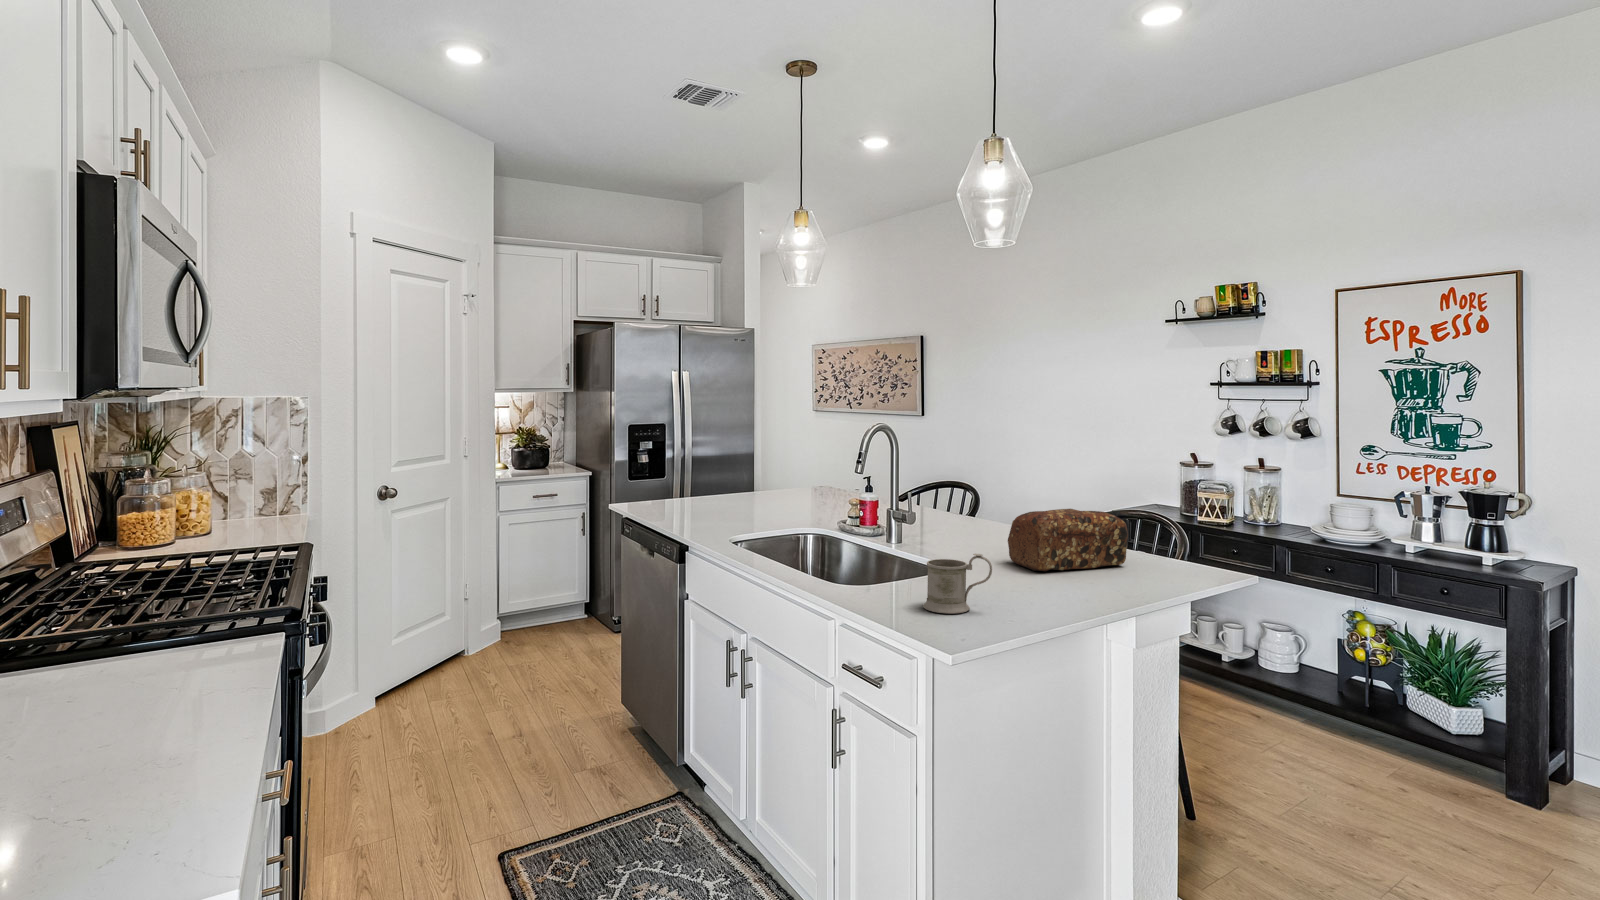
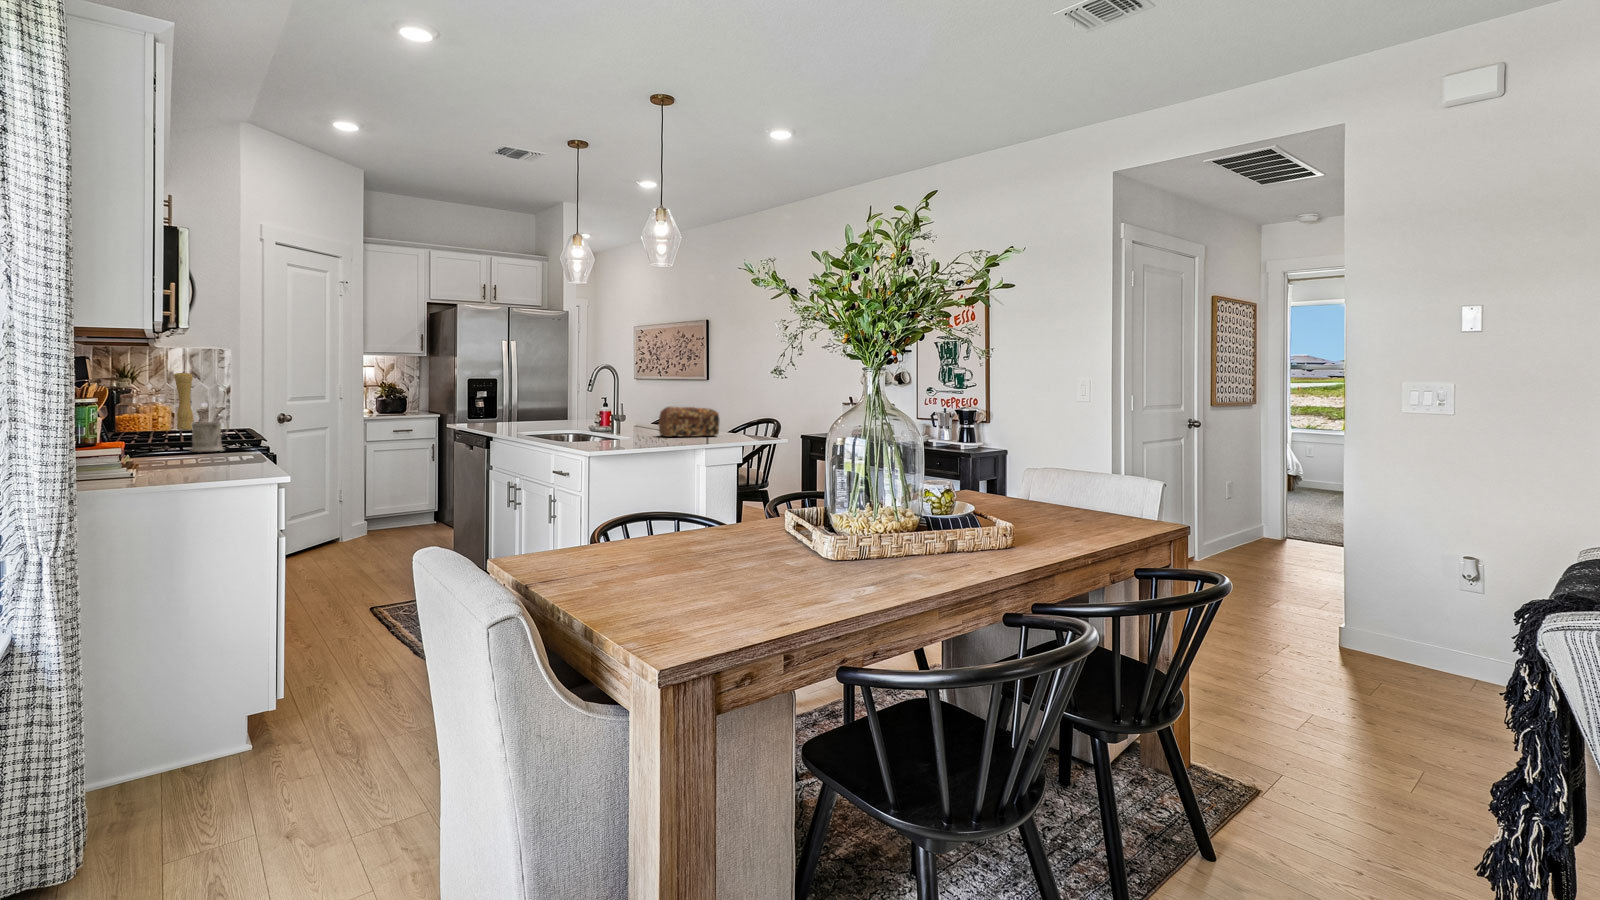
pepper mill: none [214,441,245,533] -> present [174,372,193,430]
mug: present [923,554,992,614] -> present [191,416,229,452]

